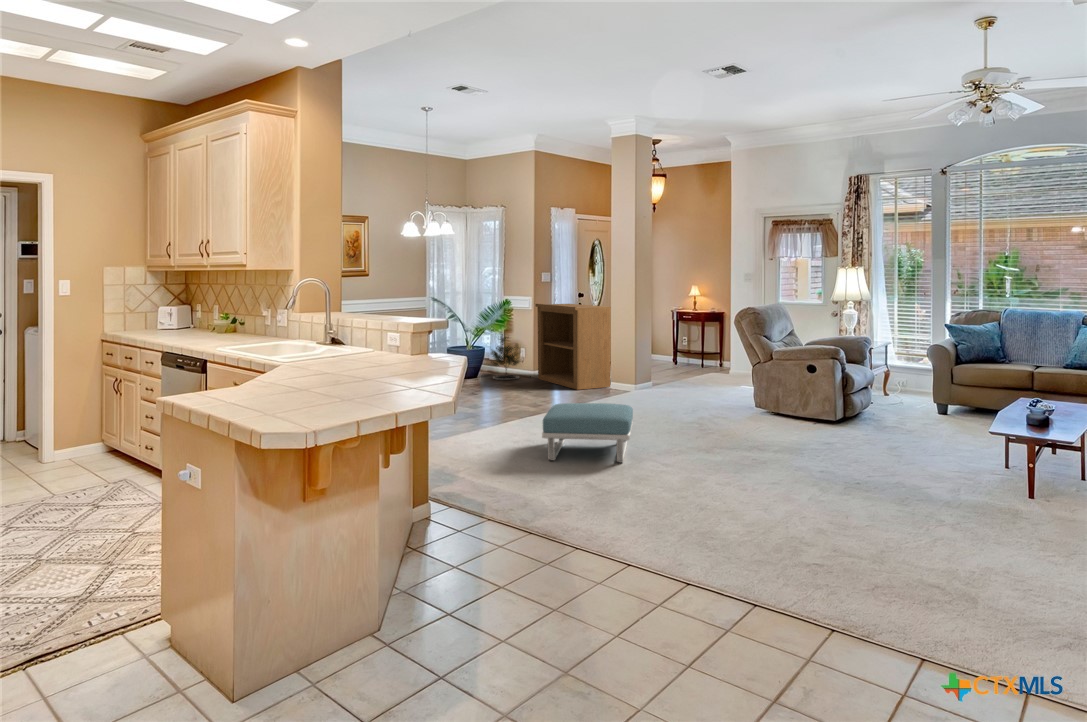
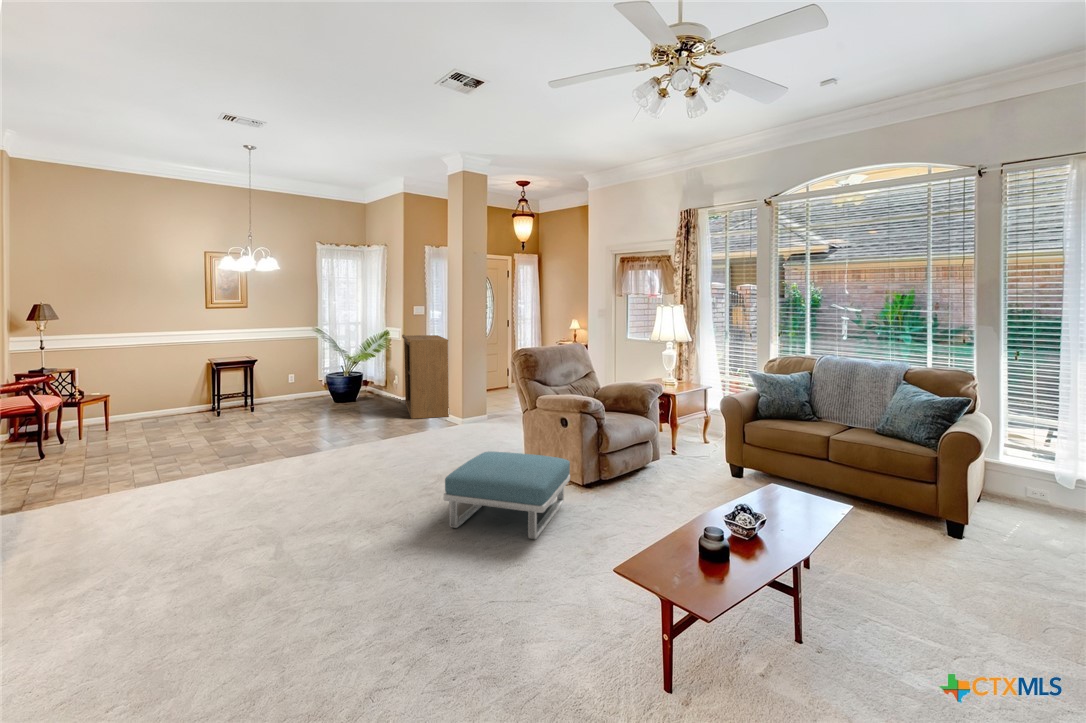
potted tree: present [491,334,520,380] -> none [361,358,394,404]
footstool: present [542,403,633,462] -> present [444,451,570,539]

